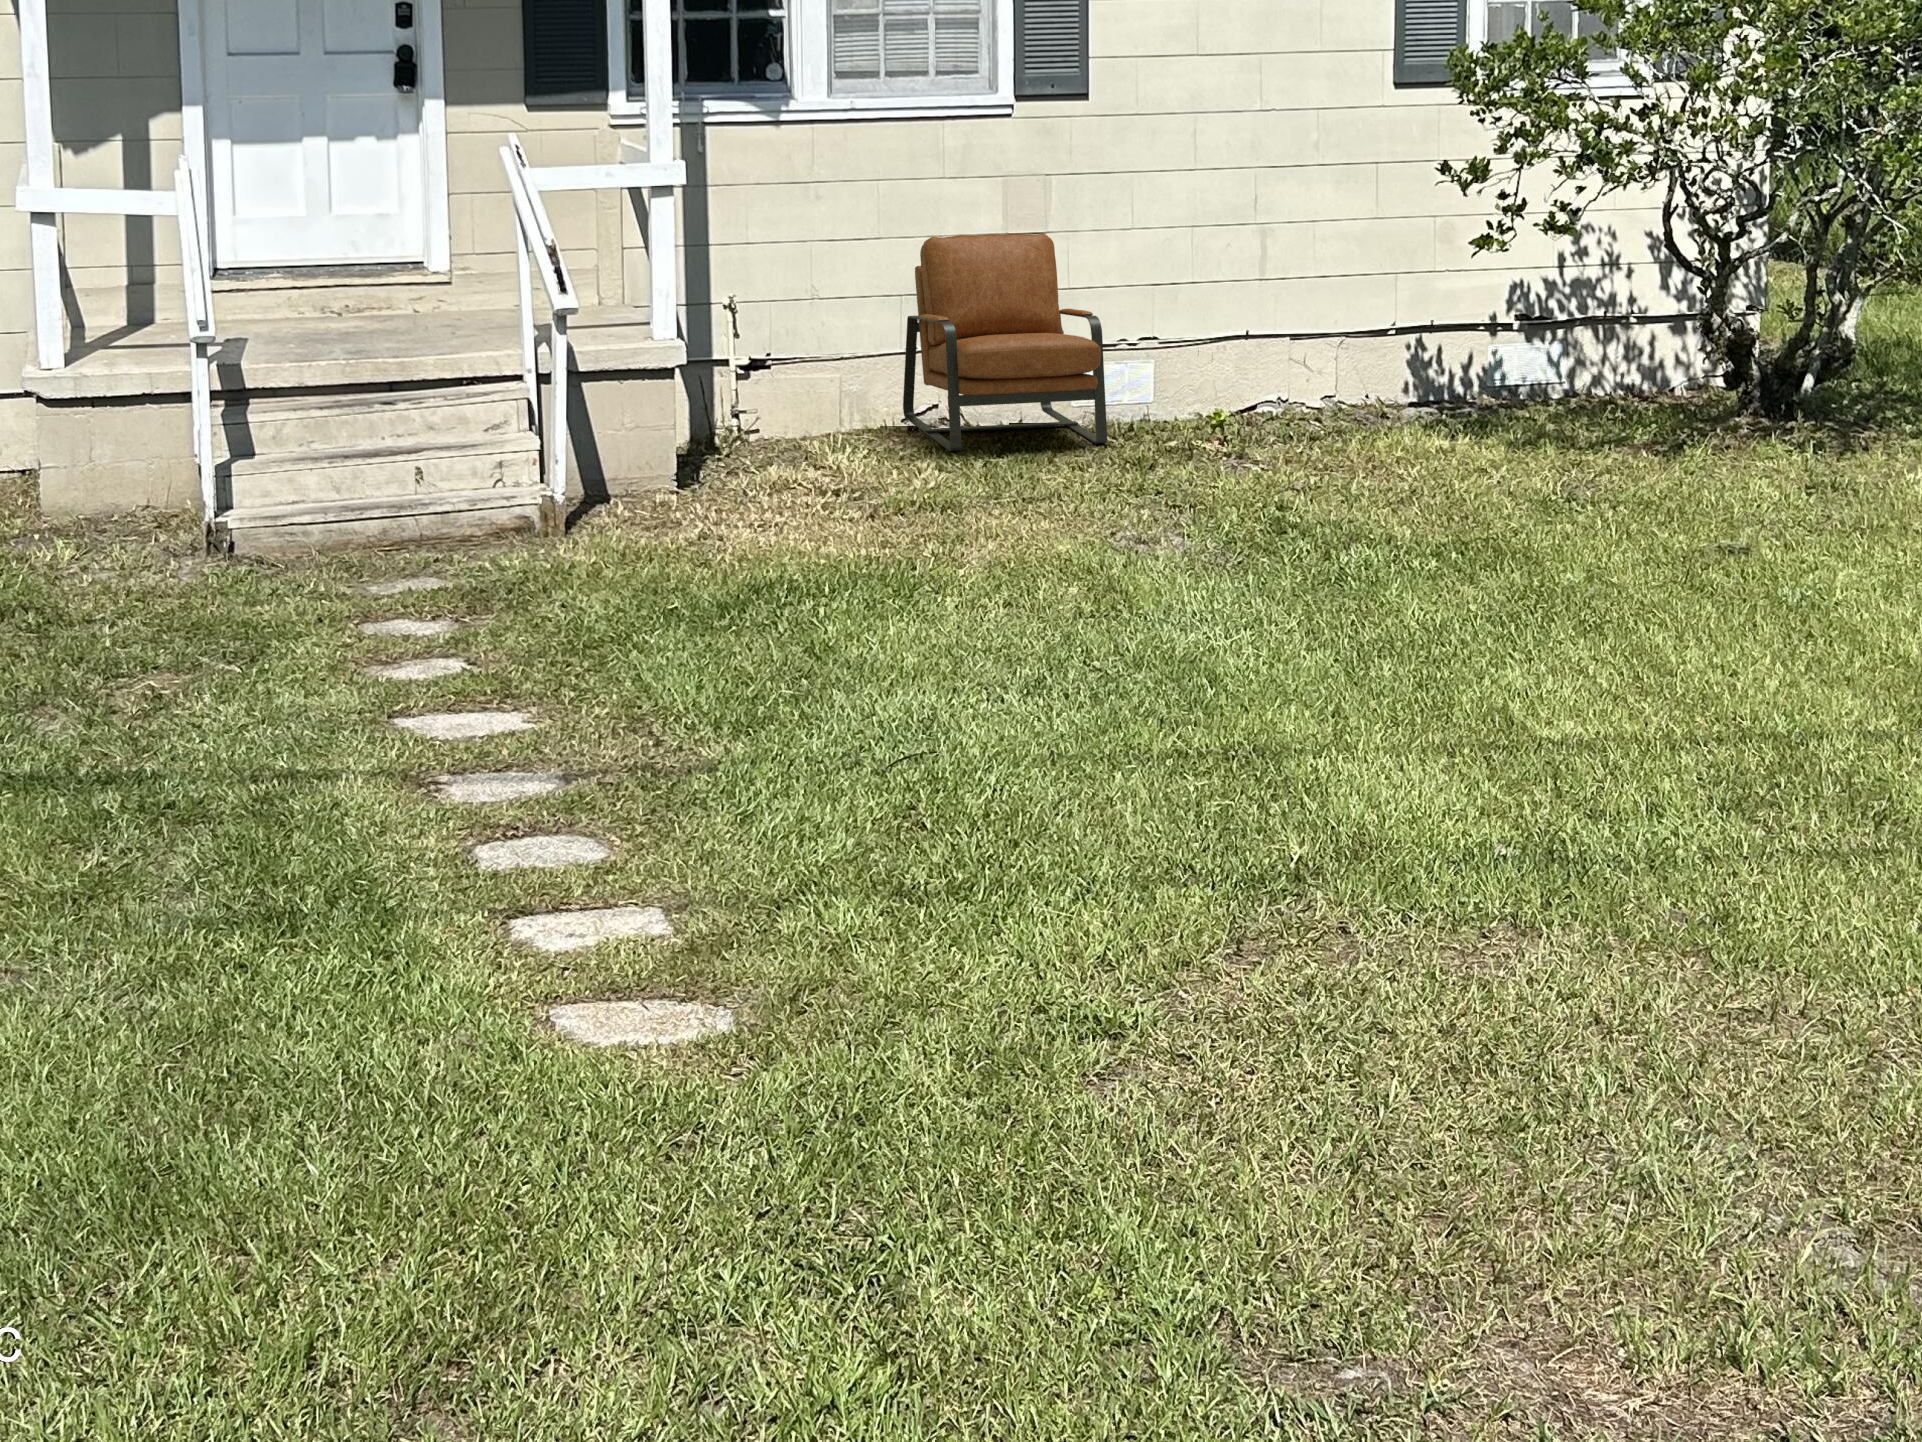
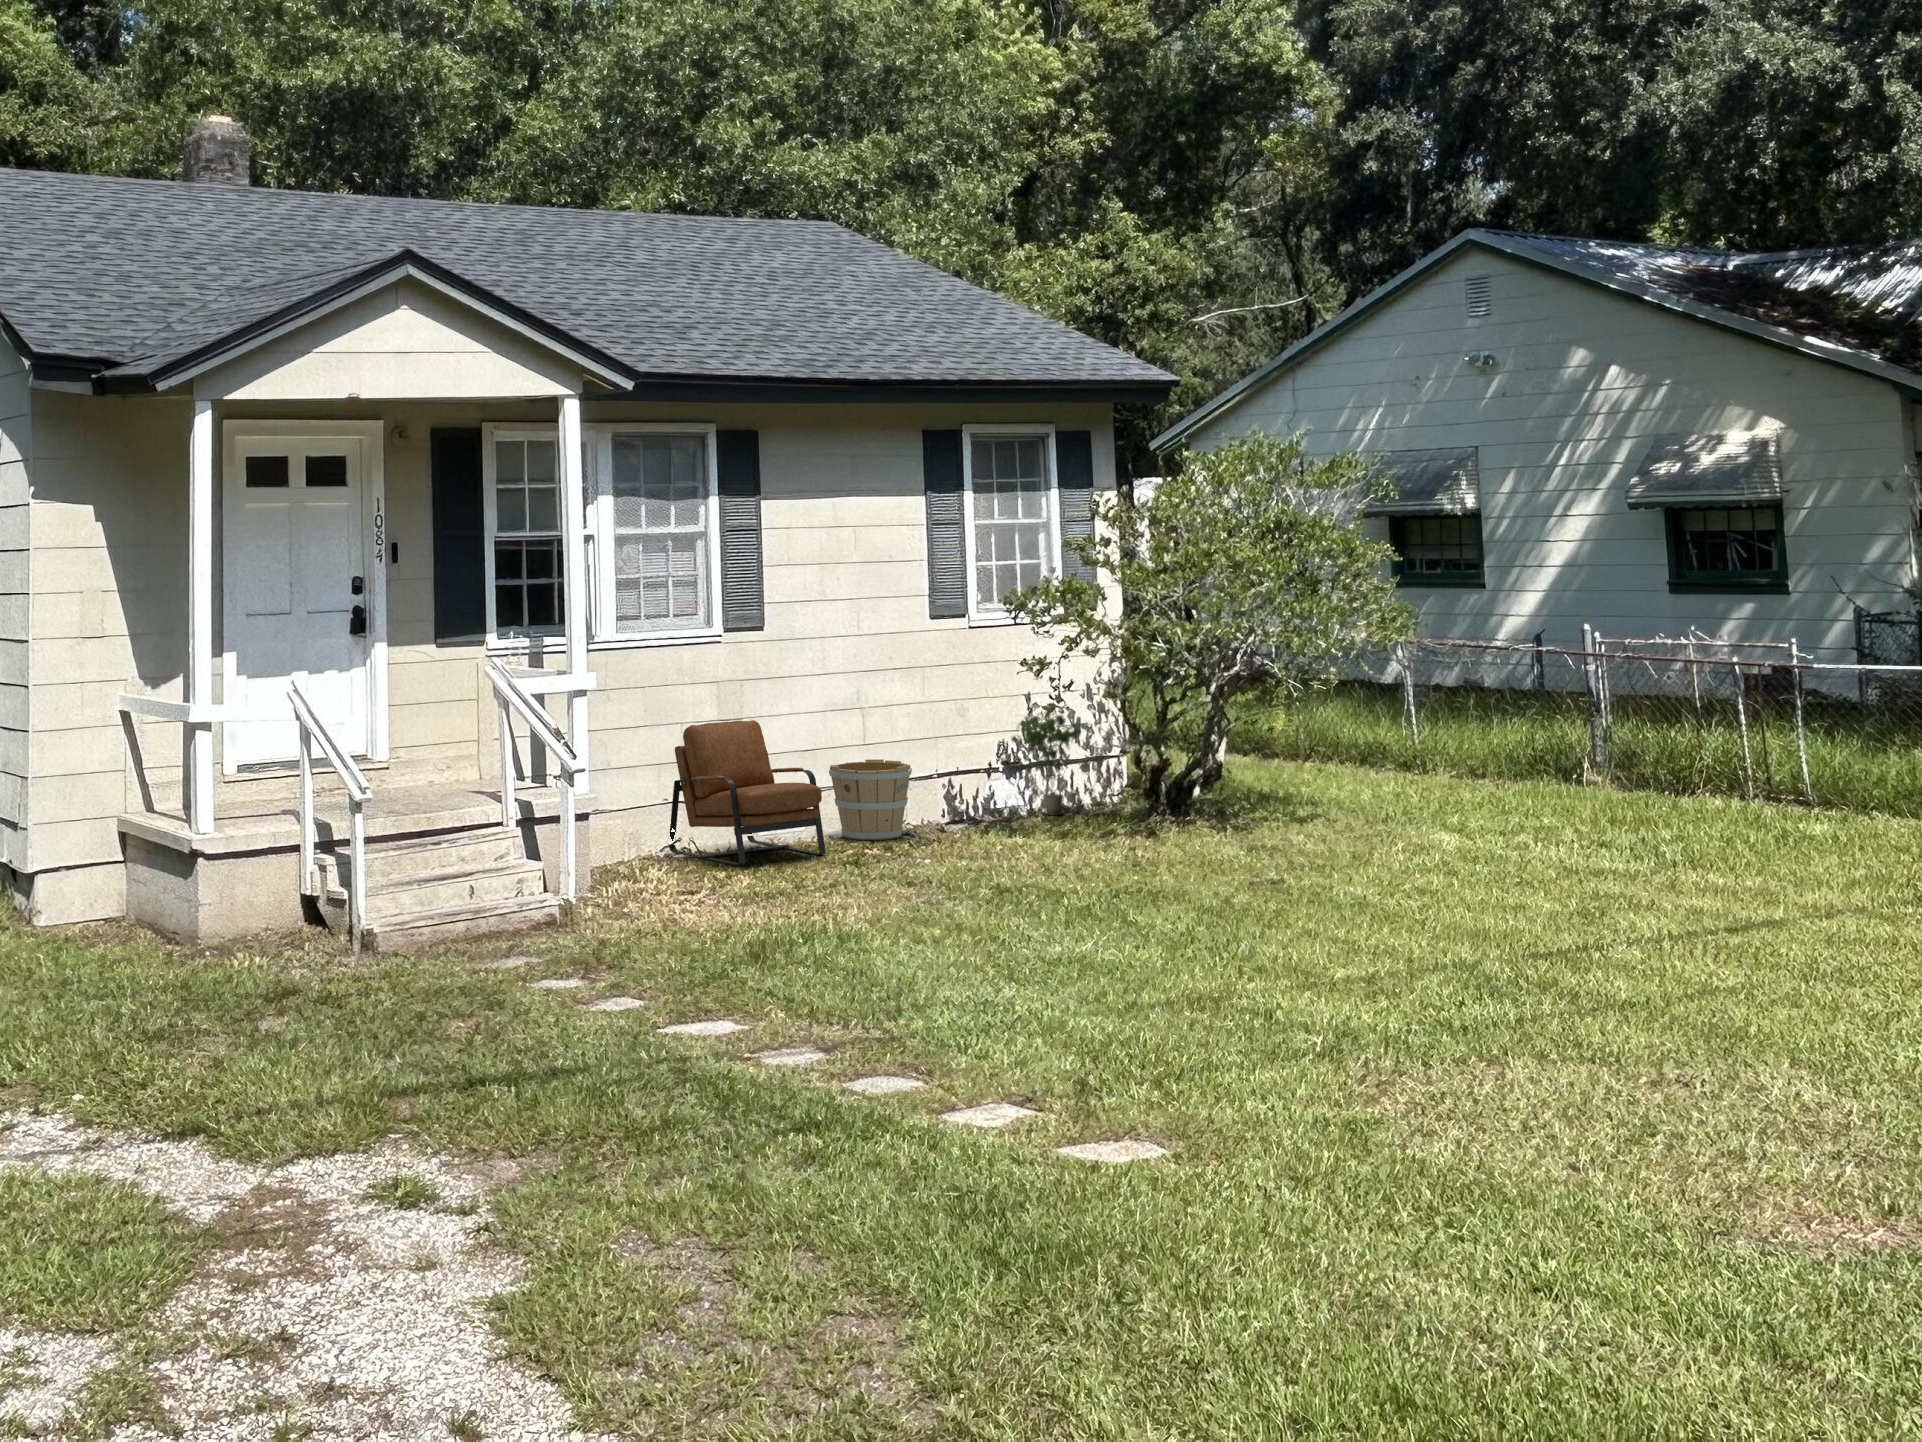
potted plant: none [1528,239,1629,404] -> present [1011,711,1081,815]
wooden bucket: none [1175,300,1305,425] -> present [829,759,912,840]

